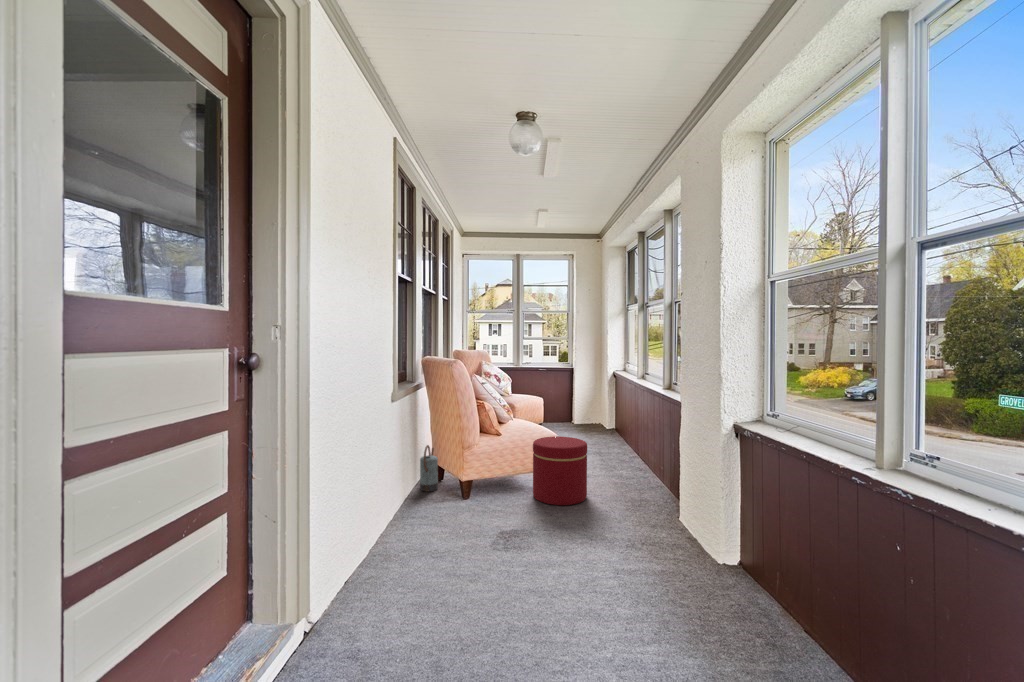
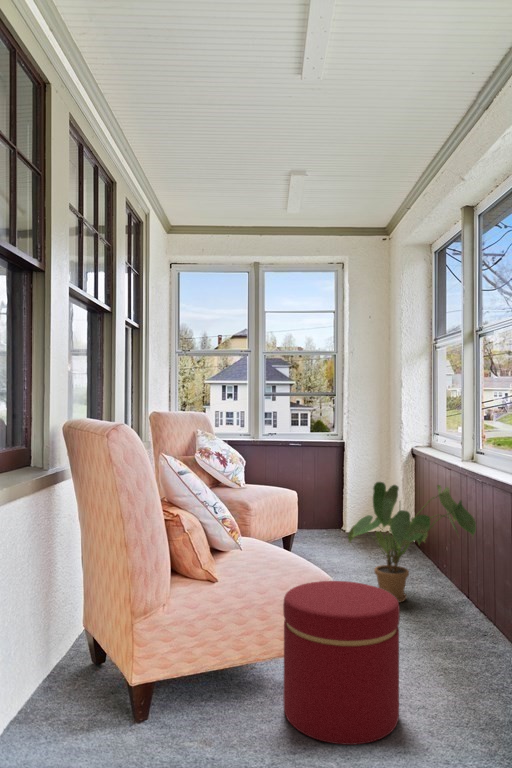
house plant: none [571,390,639,456] -> present [348,482,476,603]
watering can: present [420,445,438,491] -> none [47,600,87,701]

